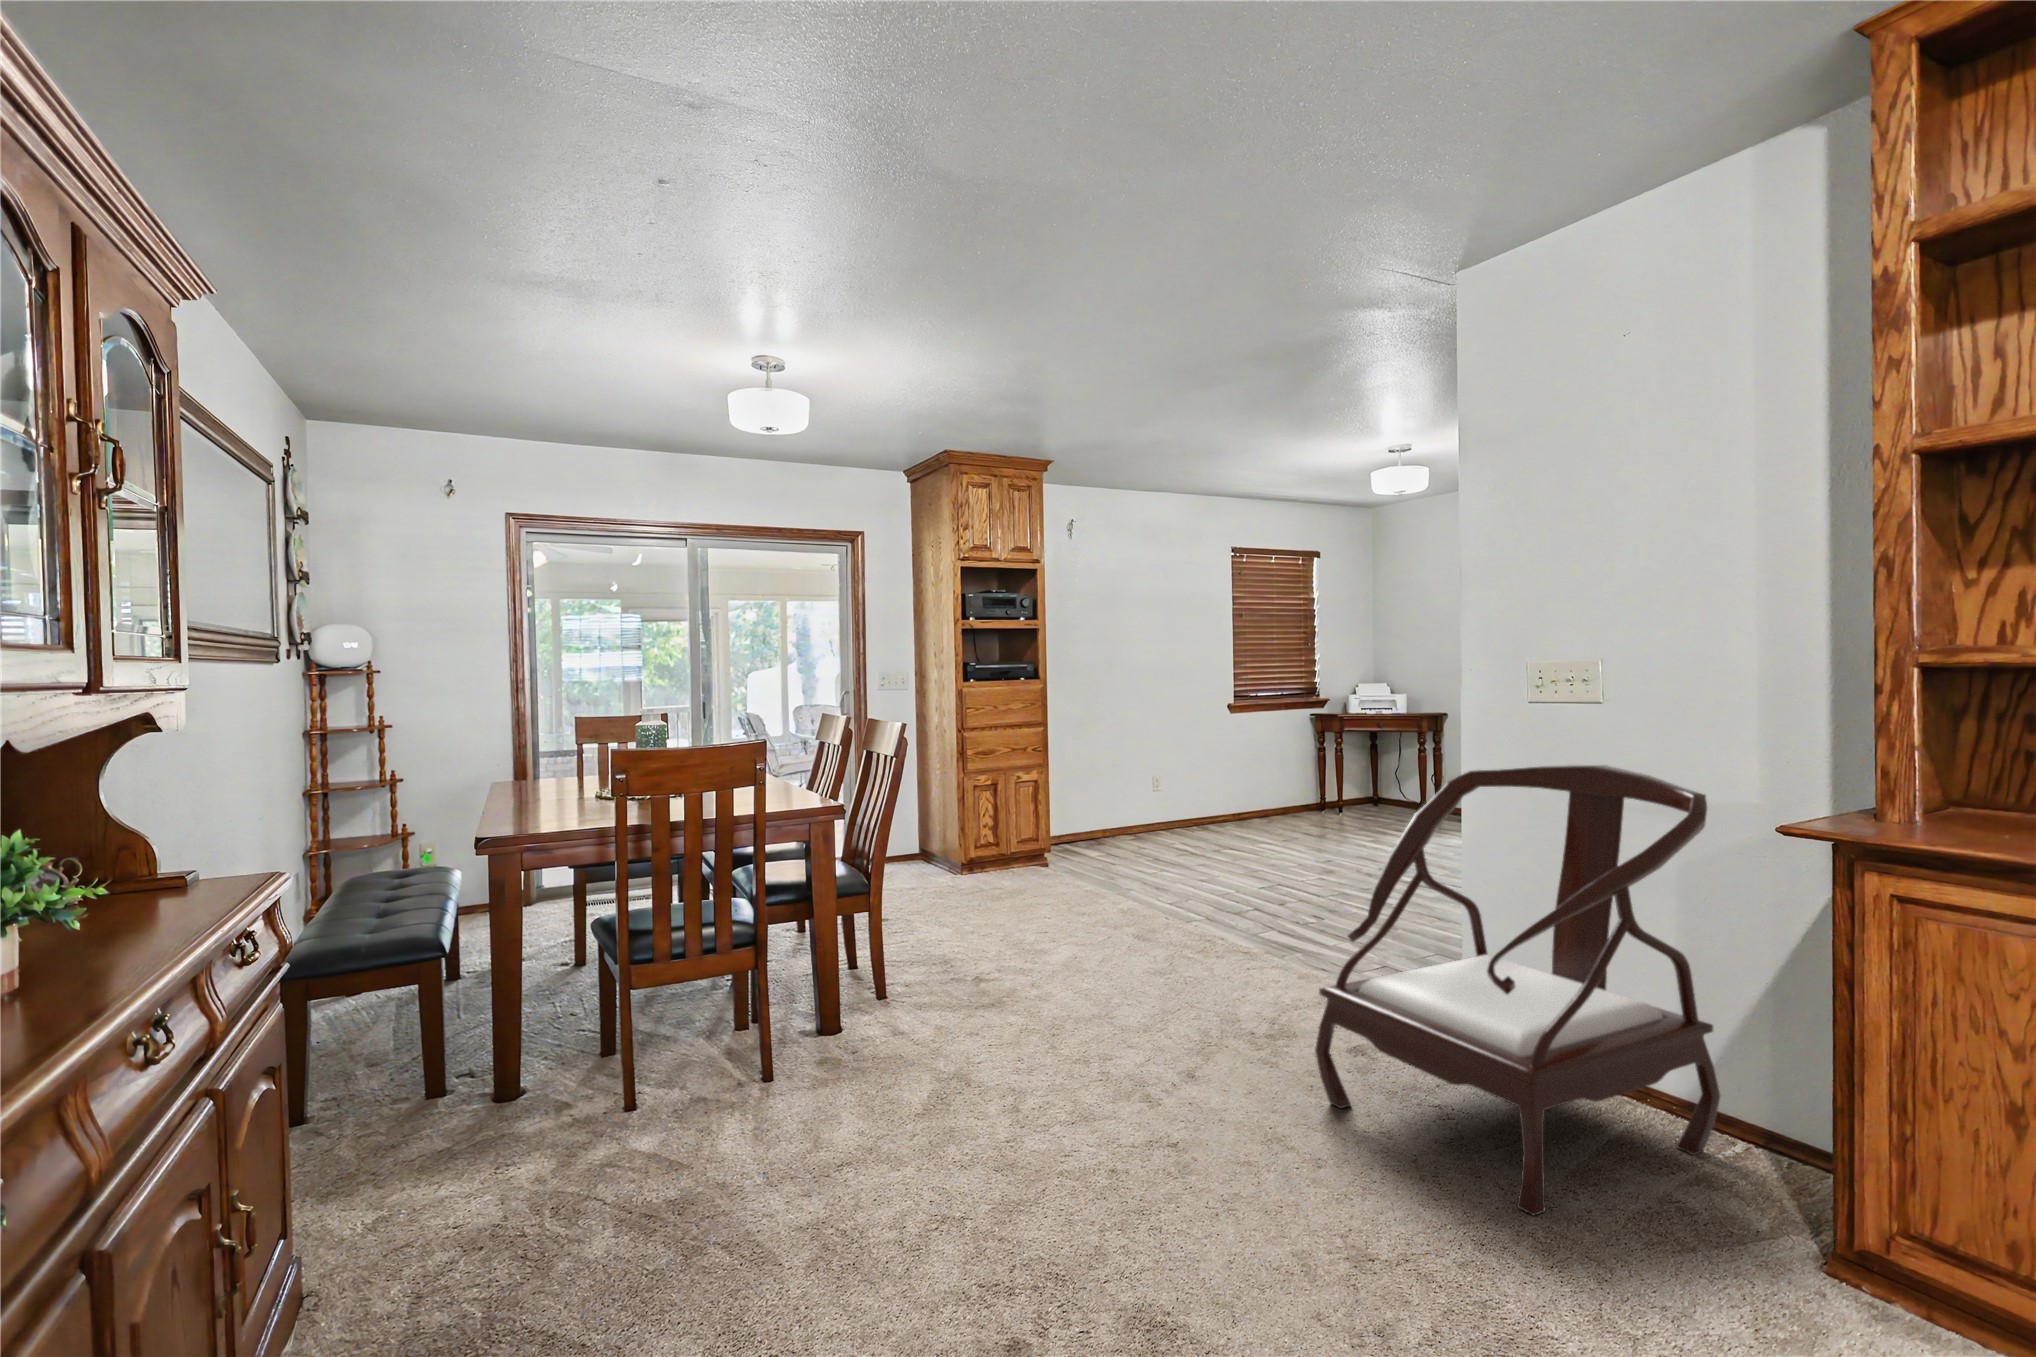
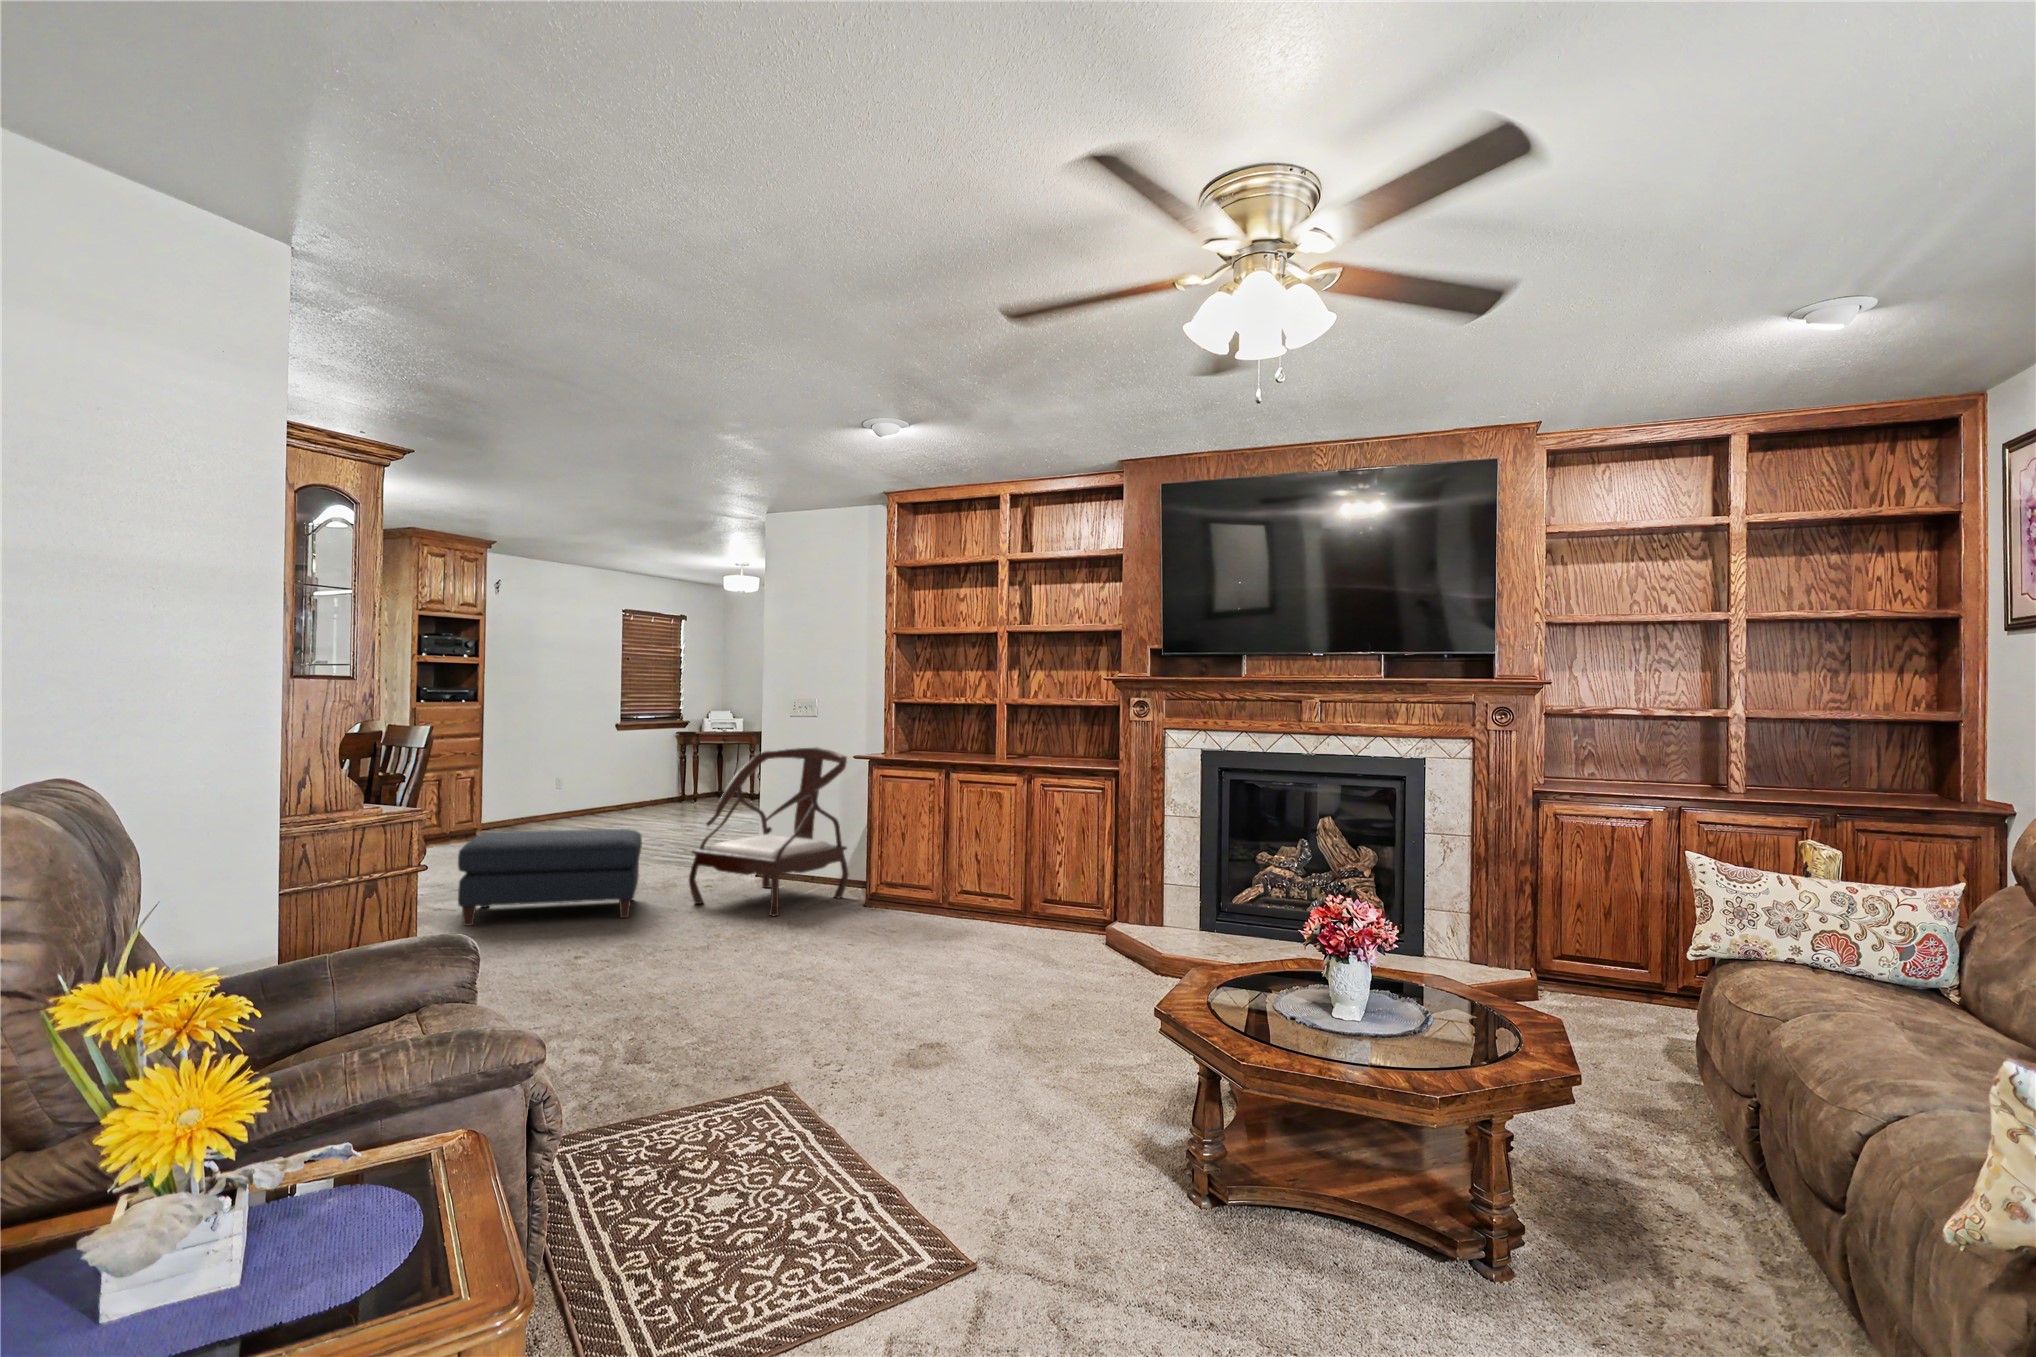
ottoman: none [887,909,1222,1134] -> present [458,829,642,926]

